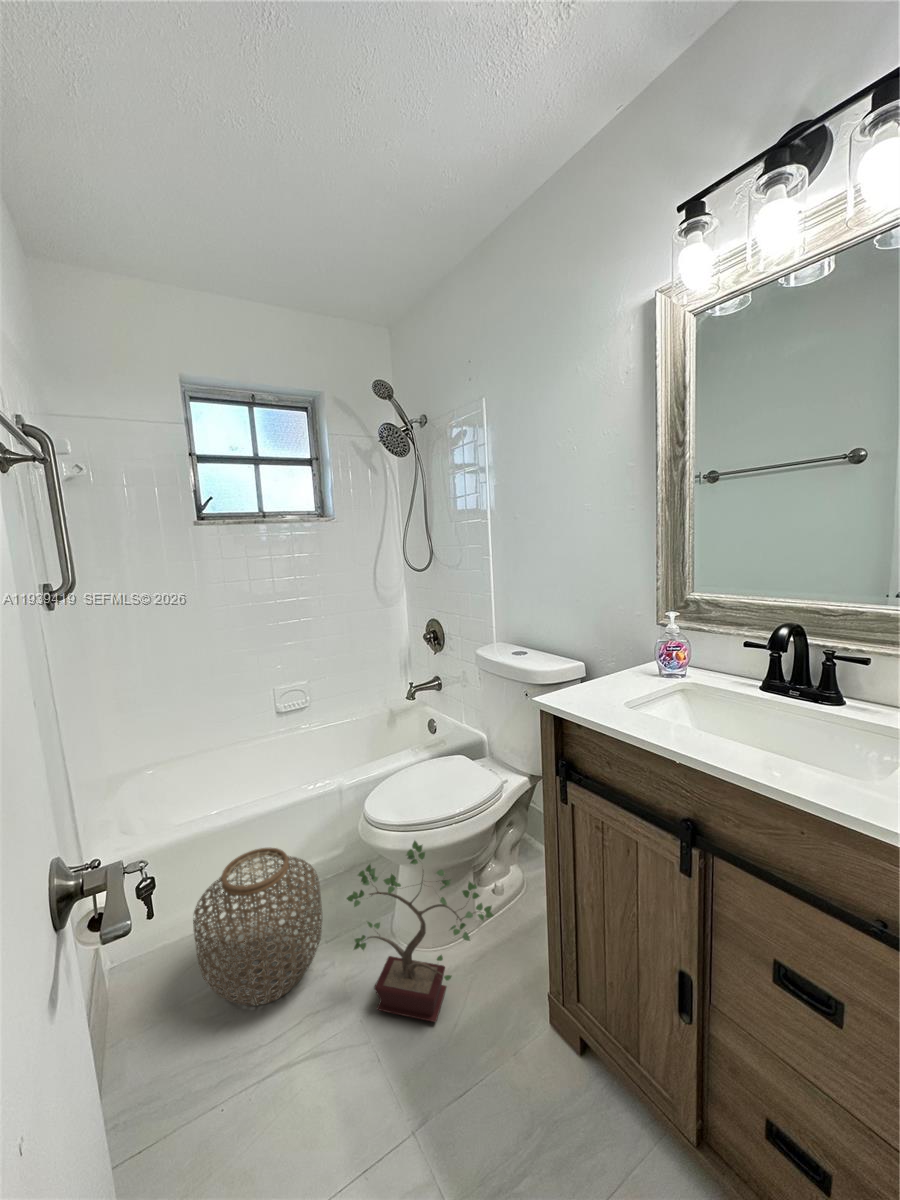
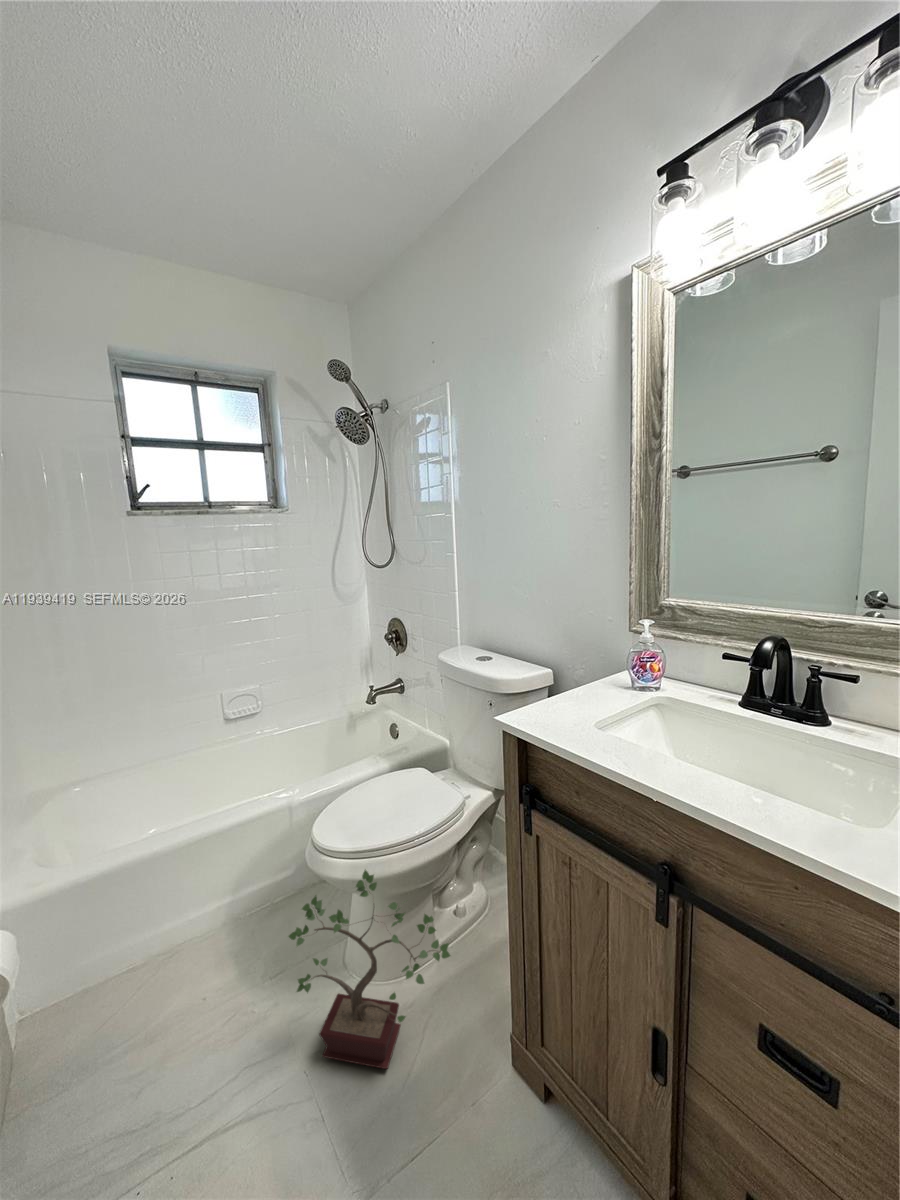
woven basket: present [193,848,322,1006] -> none [111,877,265,1059]

